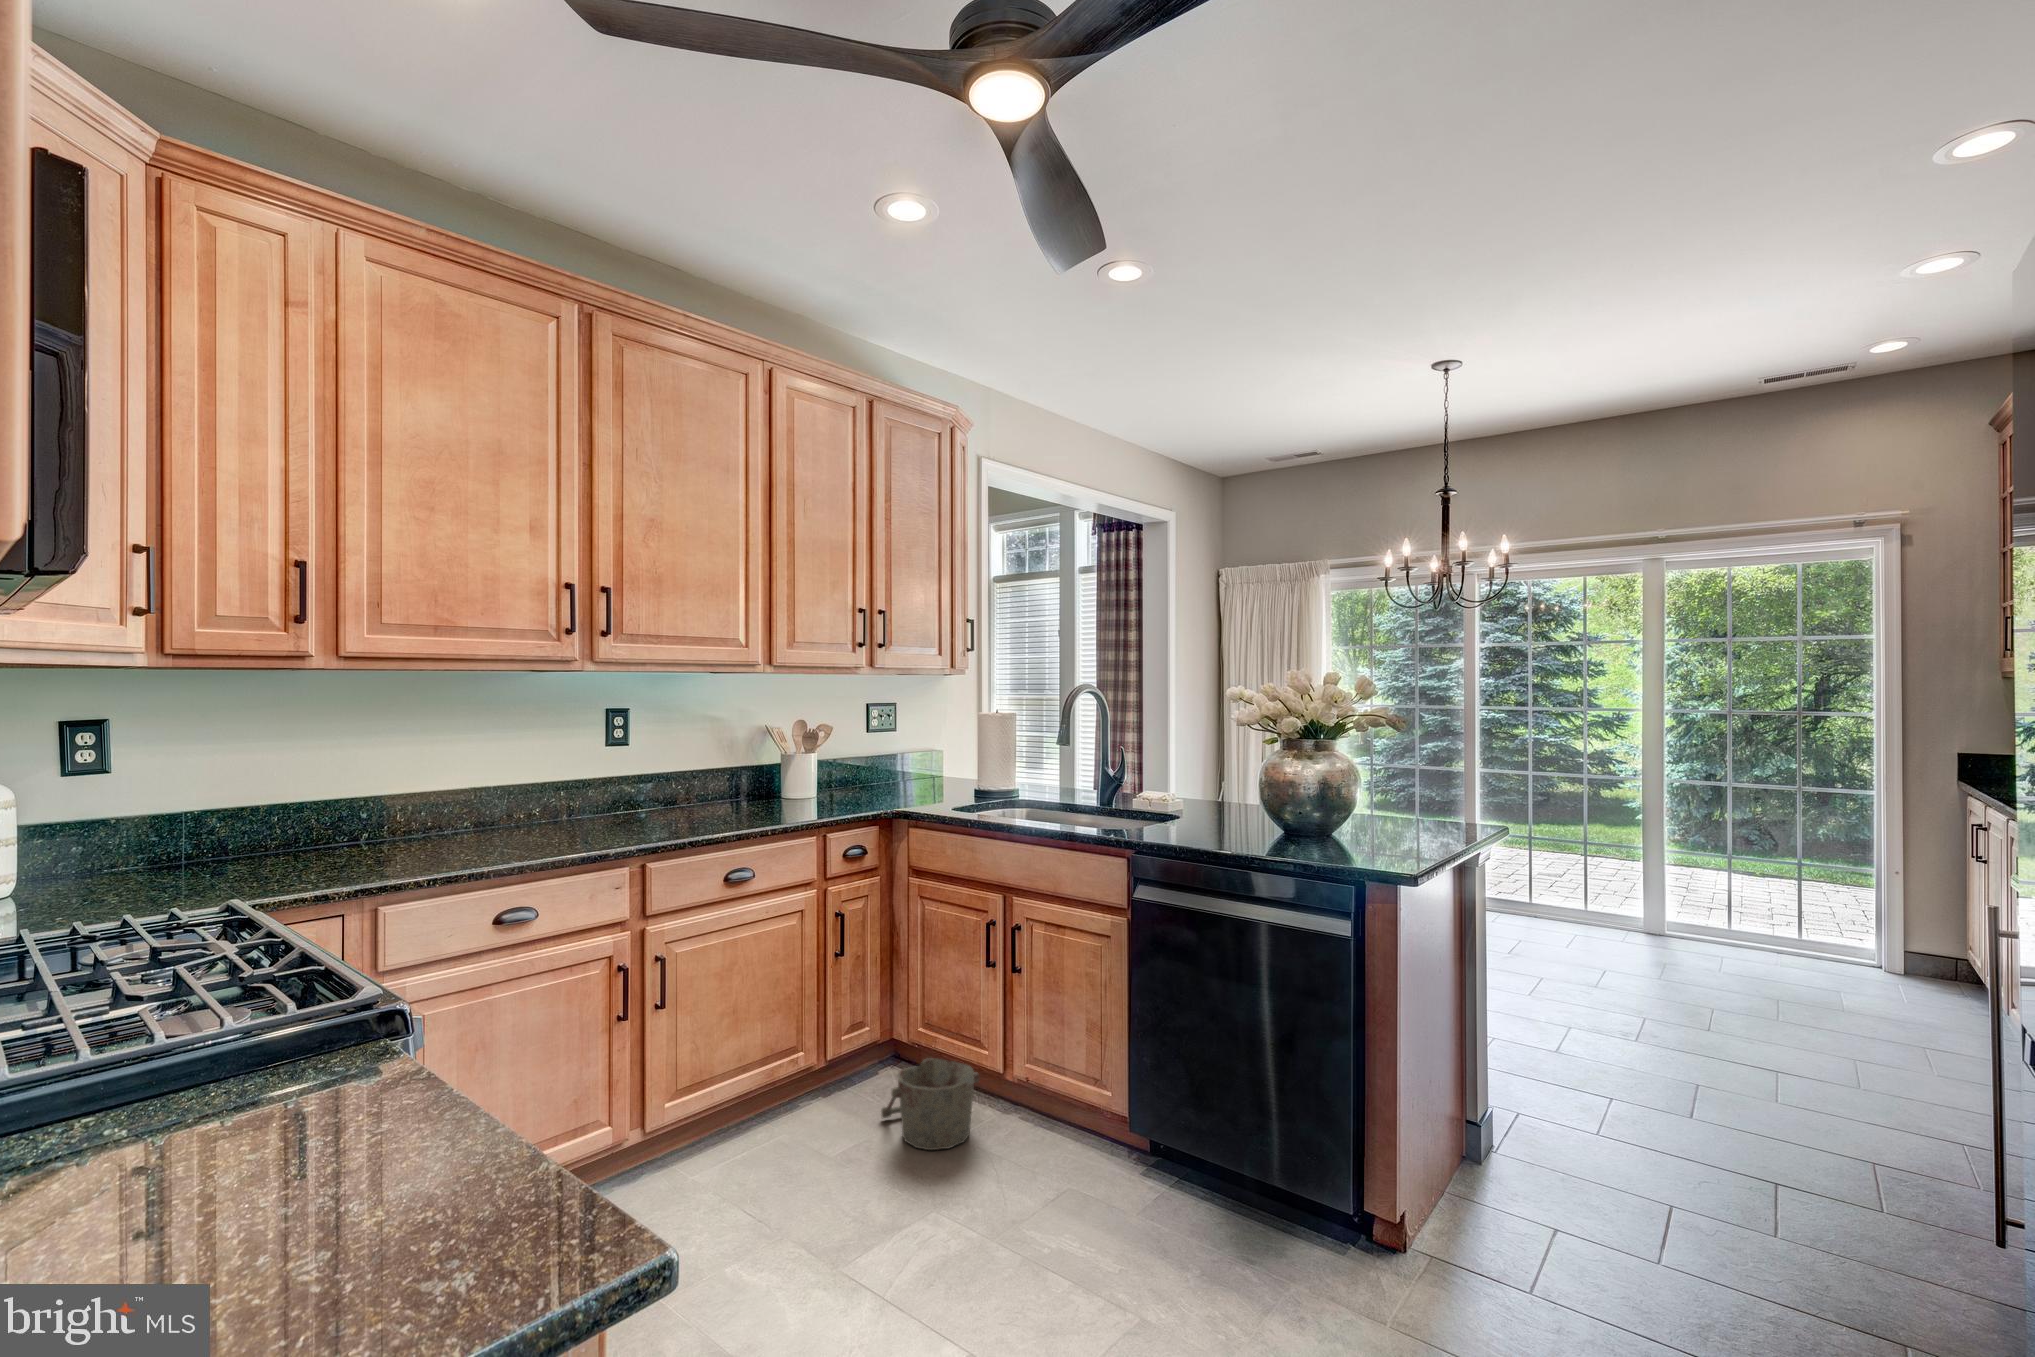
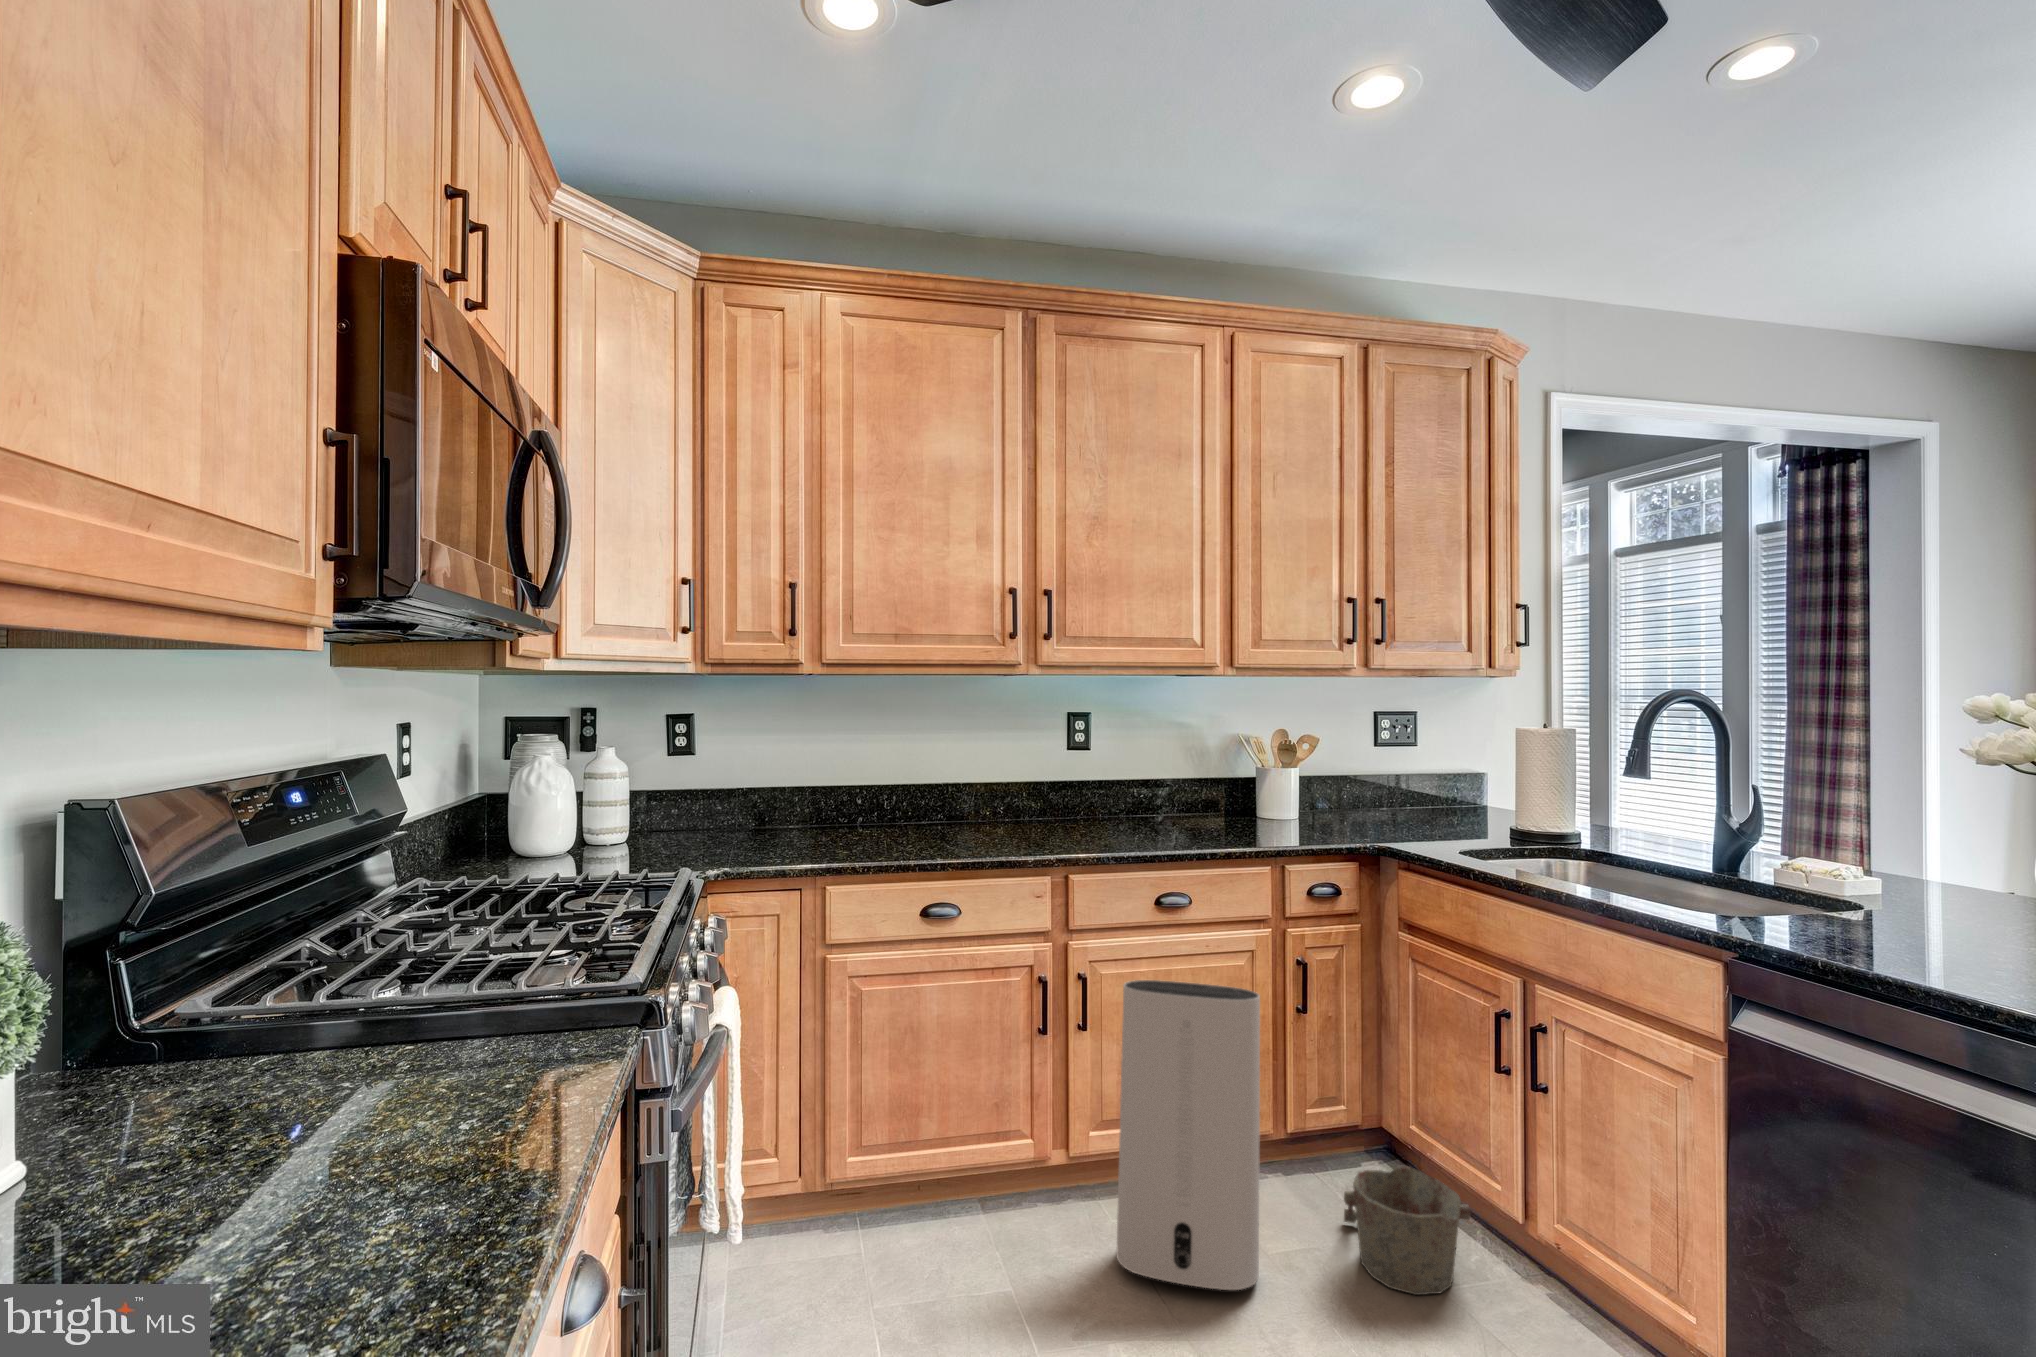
air purifier: none [709,941,837,1207] -> present [1116,980,1260,1290]

